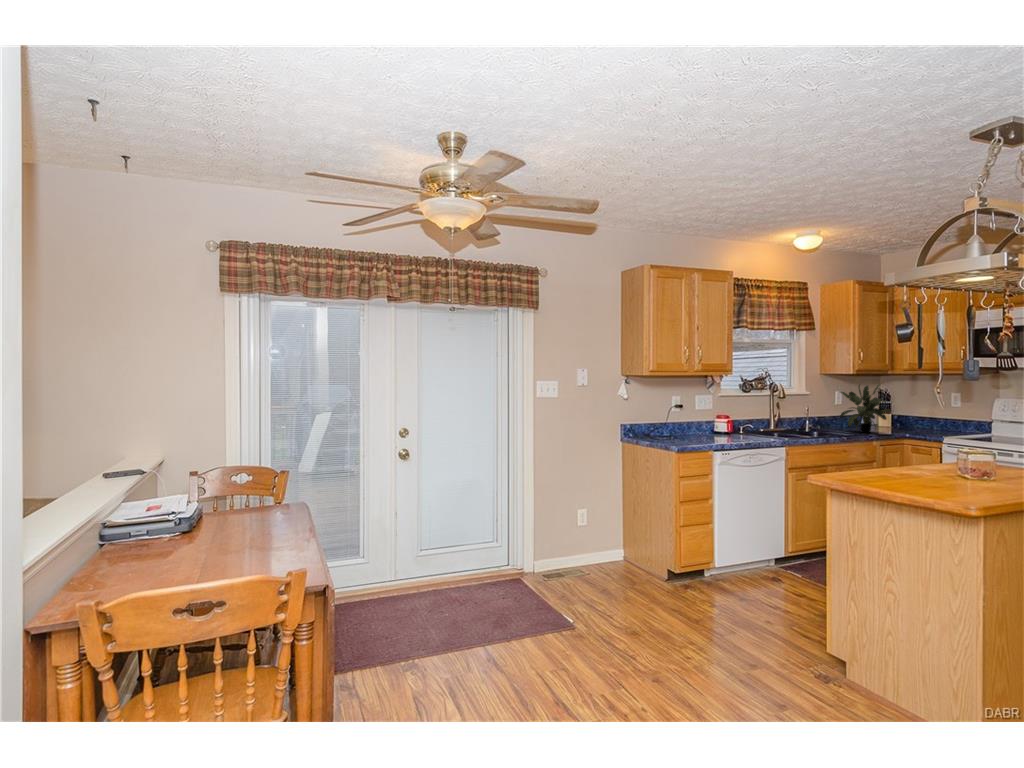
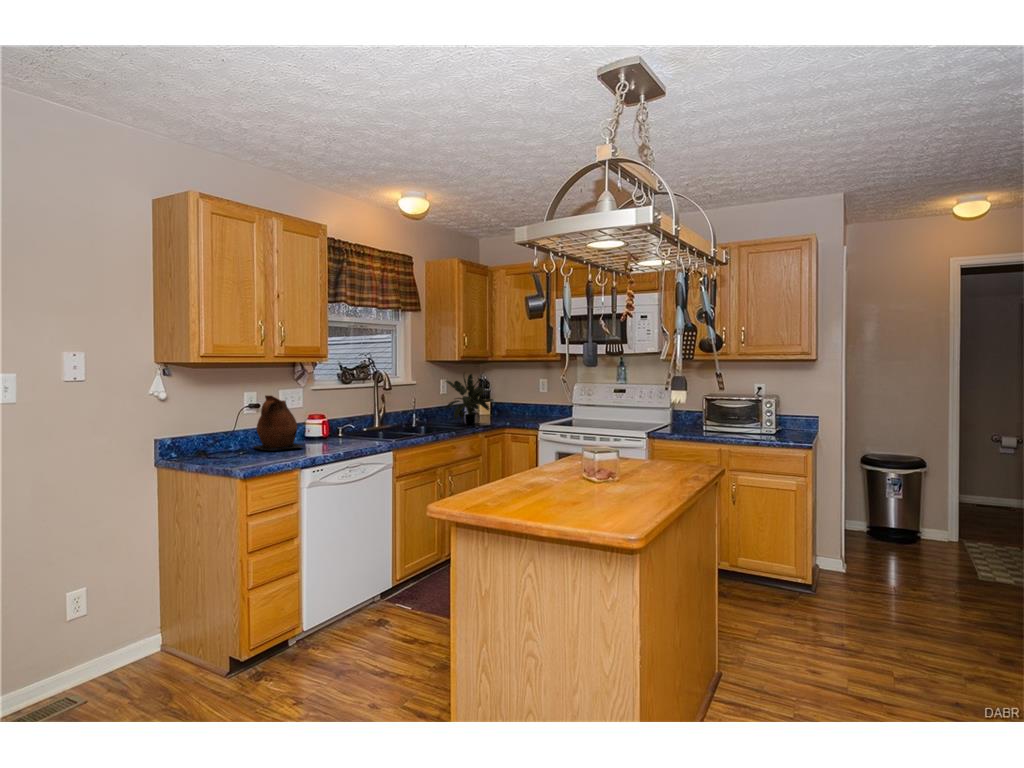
ceramic pitcher: none [677,398,715,438] -> present [255,395,303,450]

